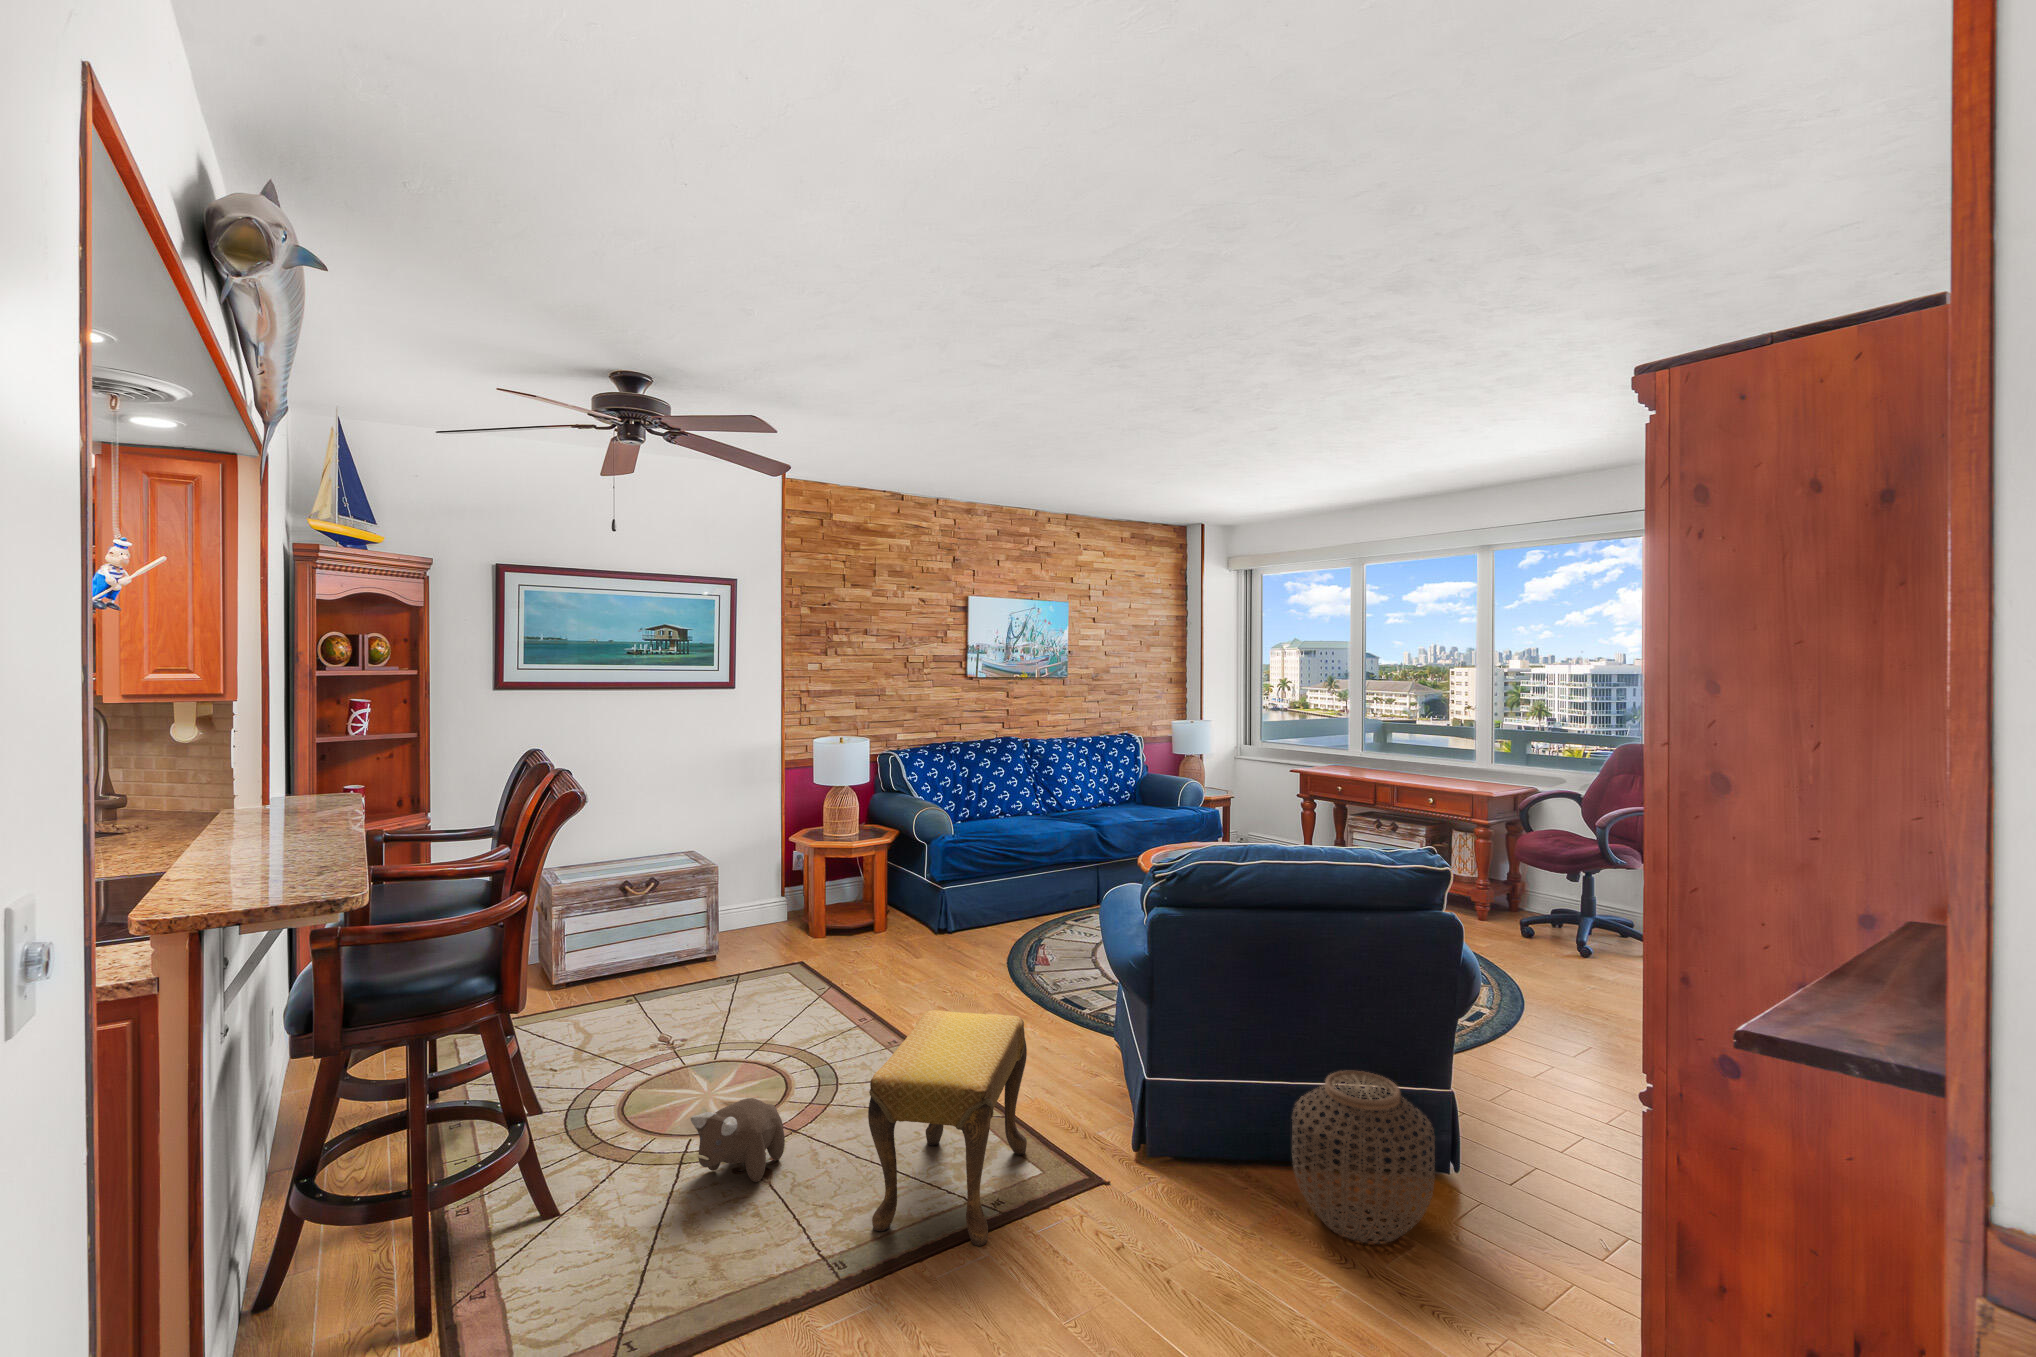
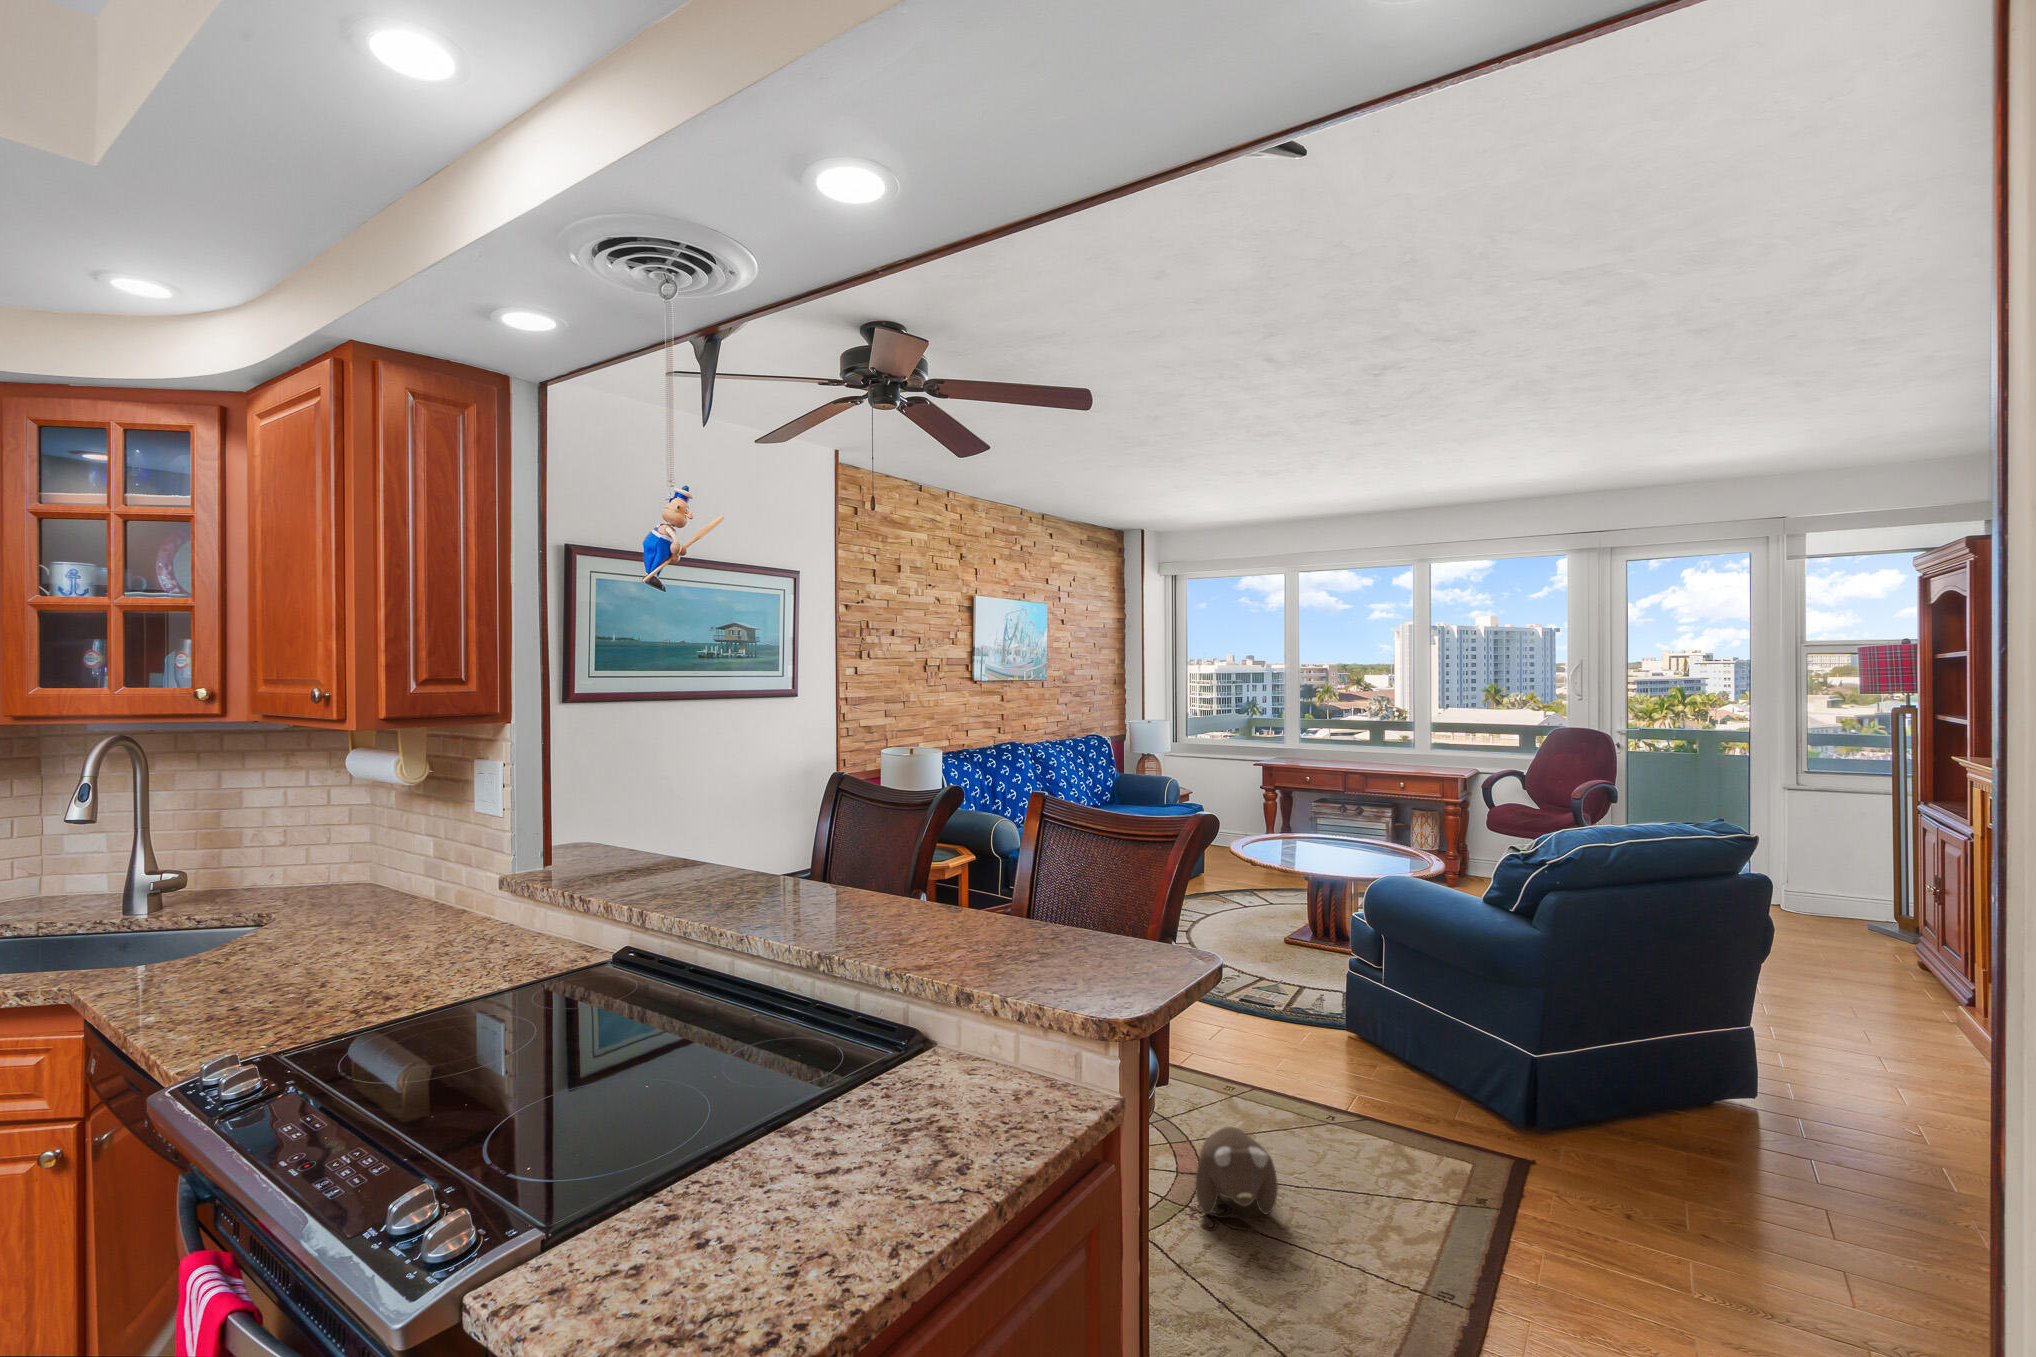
footstool: present [868,1010,1027,1246] -> none [1352,1000,1552,1231]
woven basket: present [1292,1071,1435,1243] -> none [1700,1004,1849,1150]

